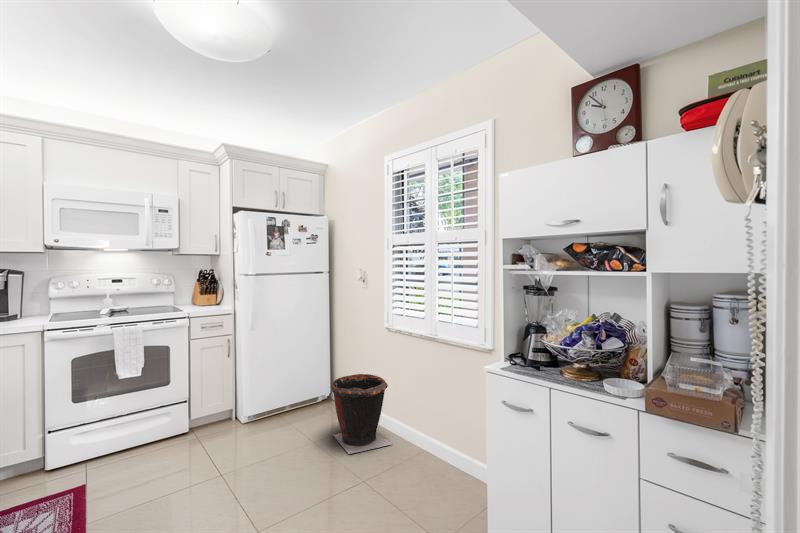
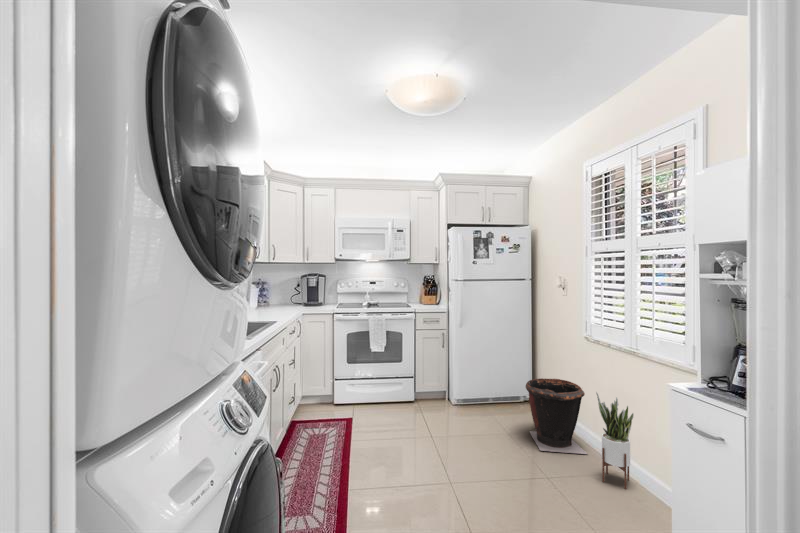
potted plant: none [403,382,436,470] -> present [596,392,634,489]

